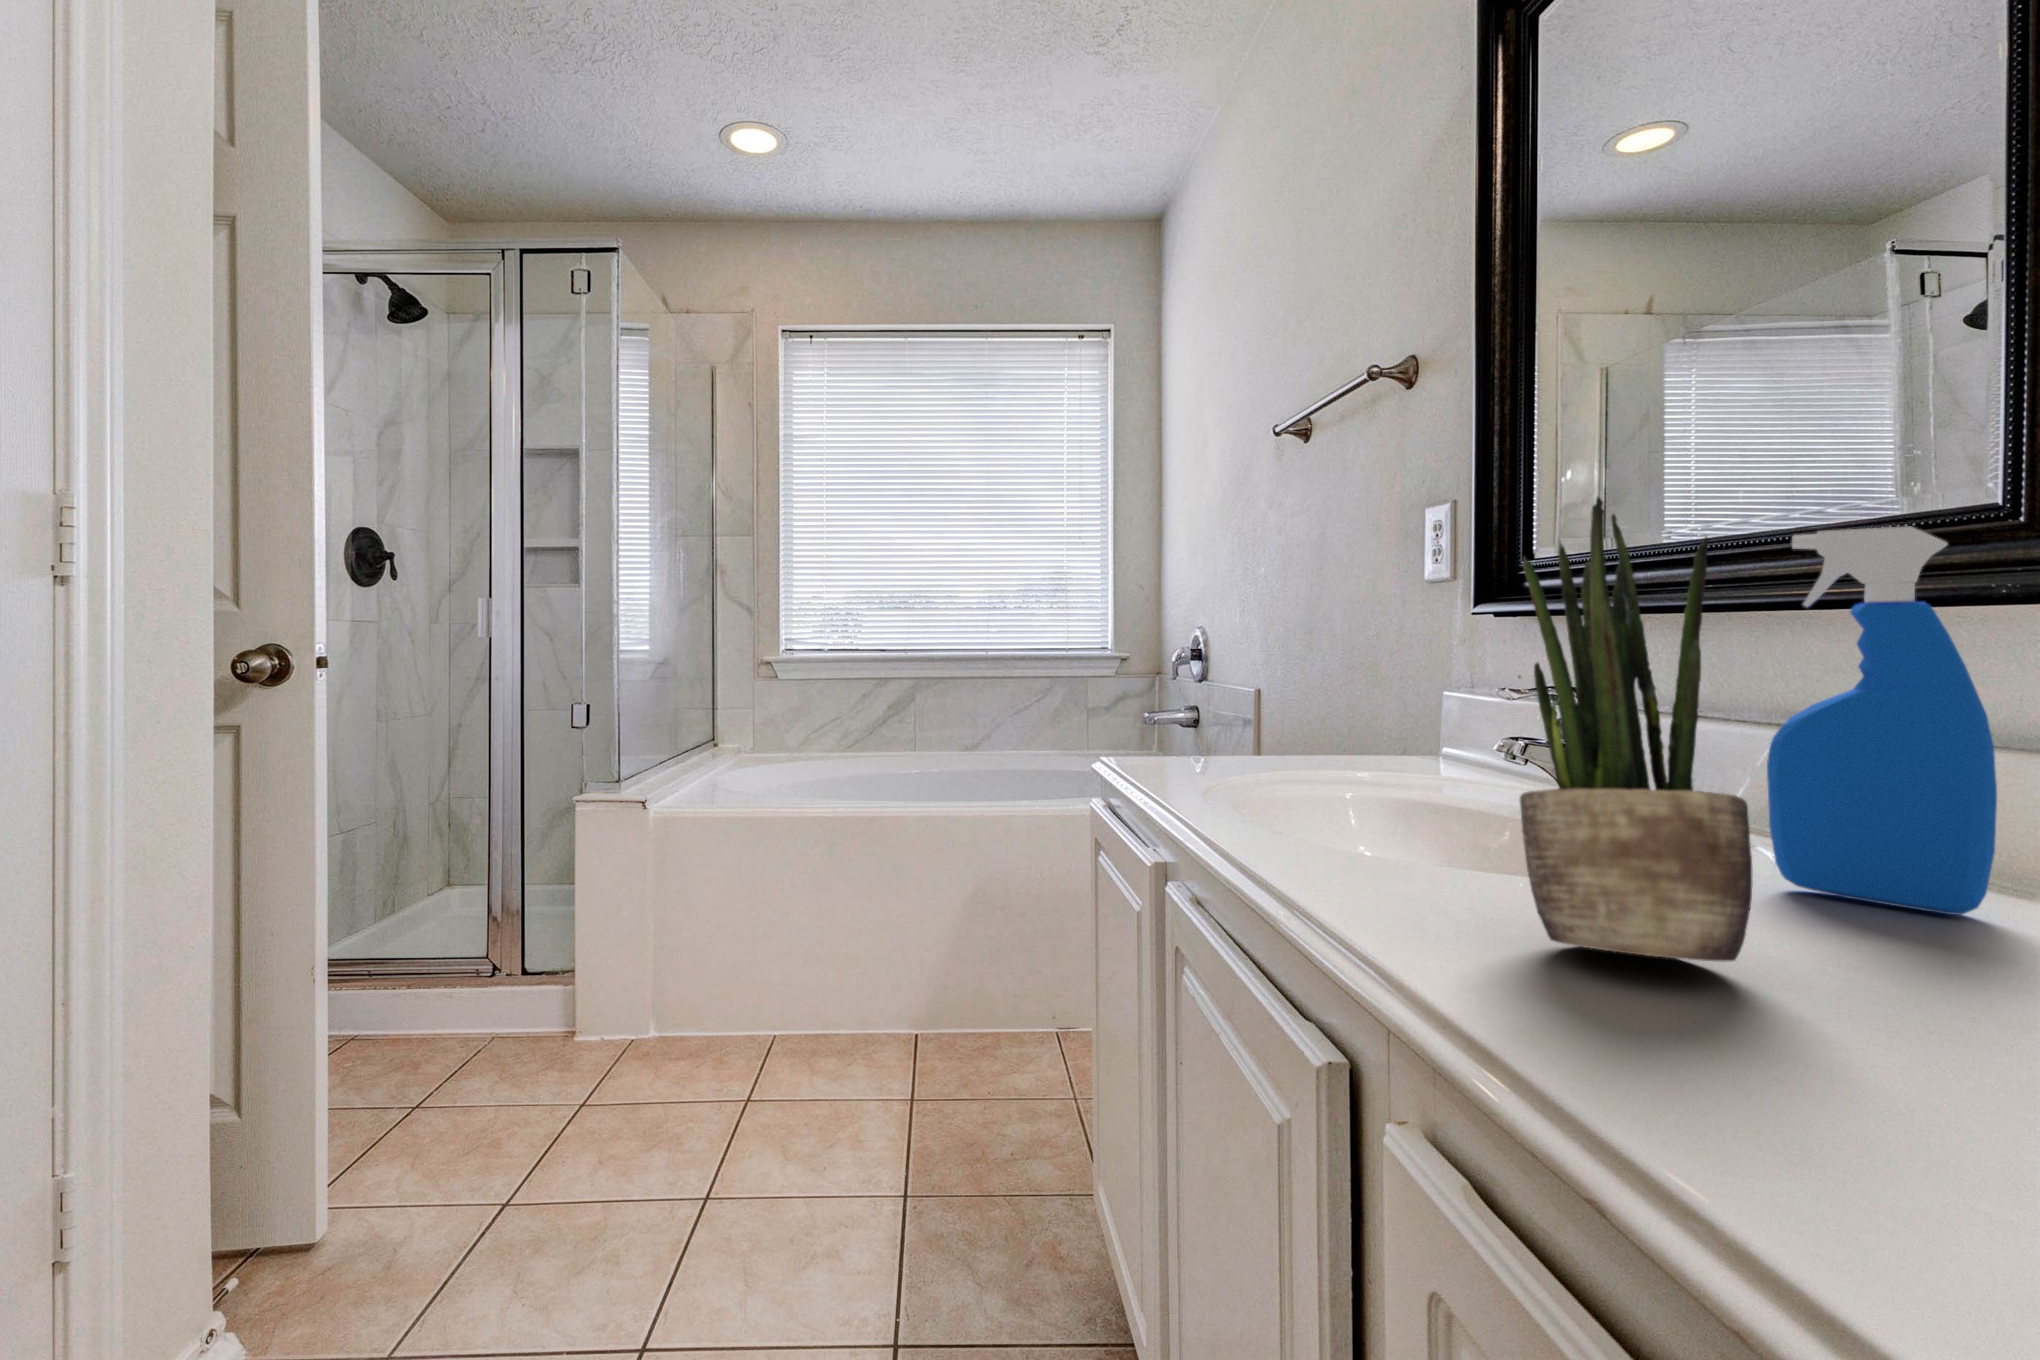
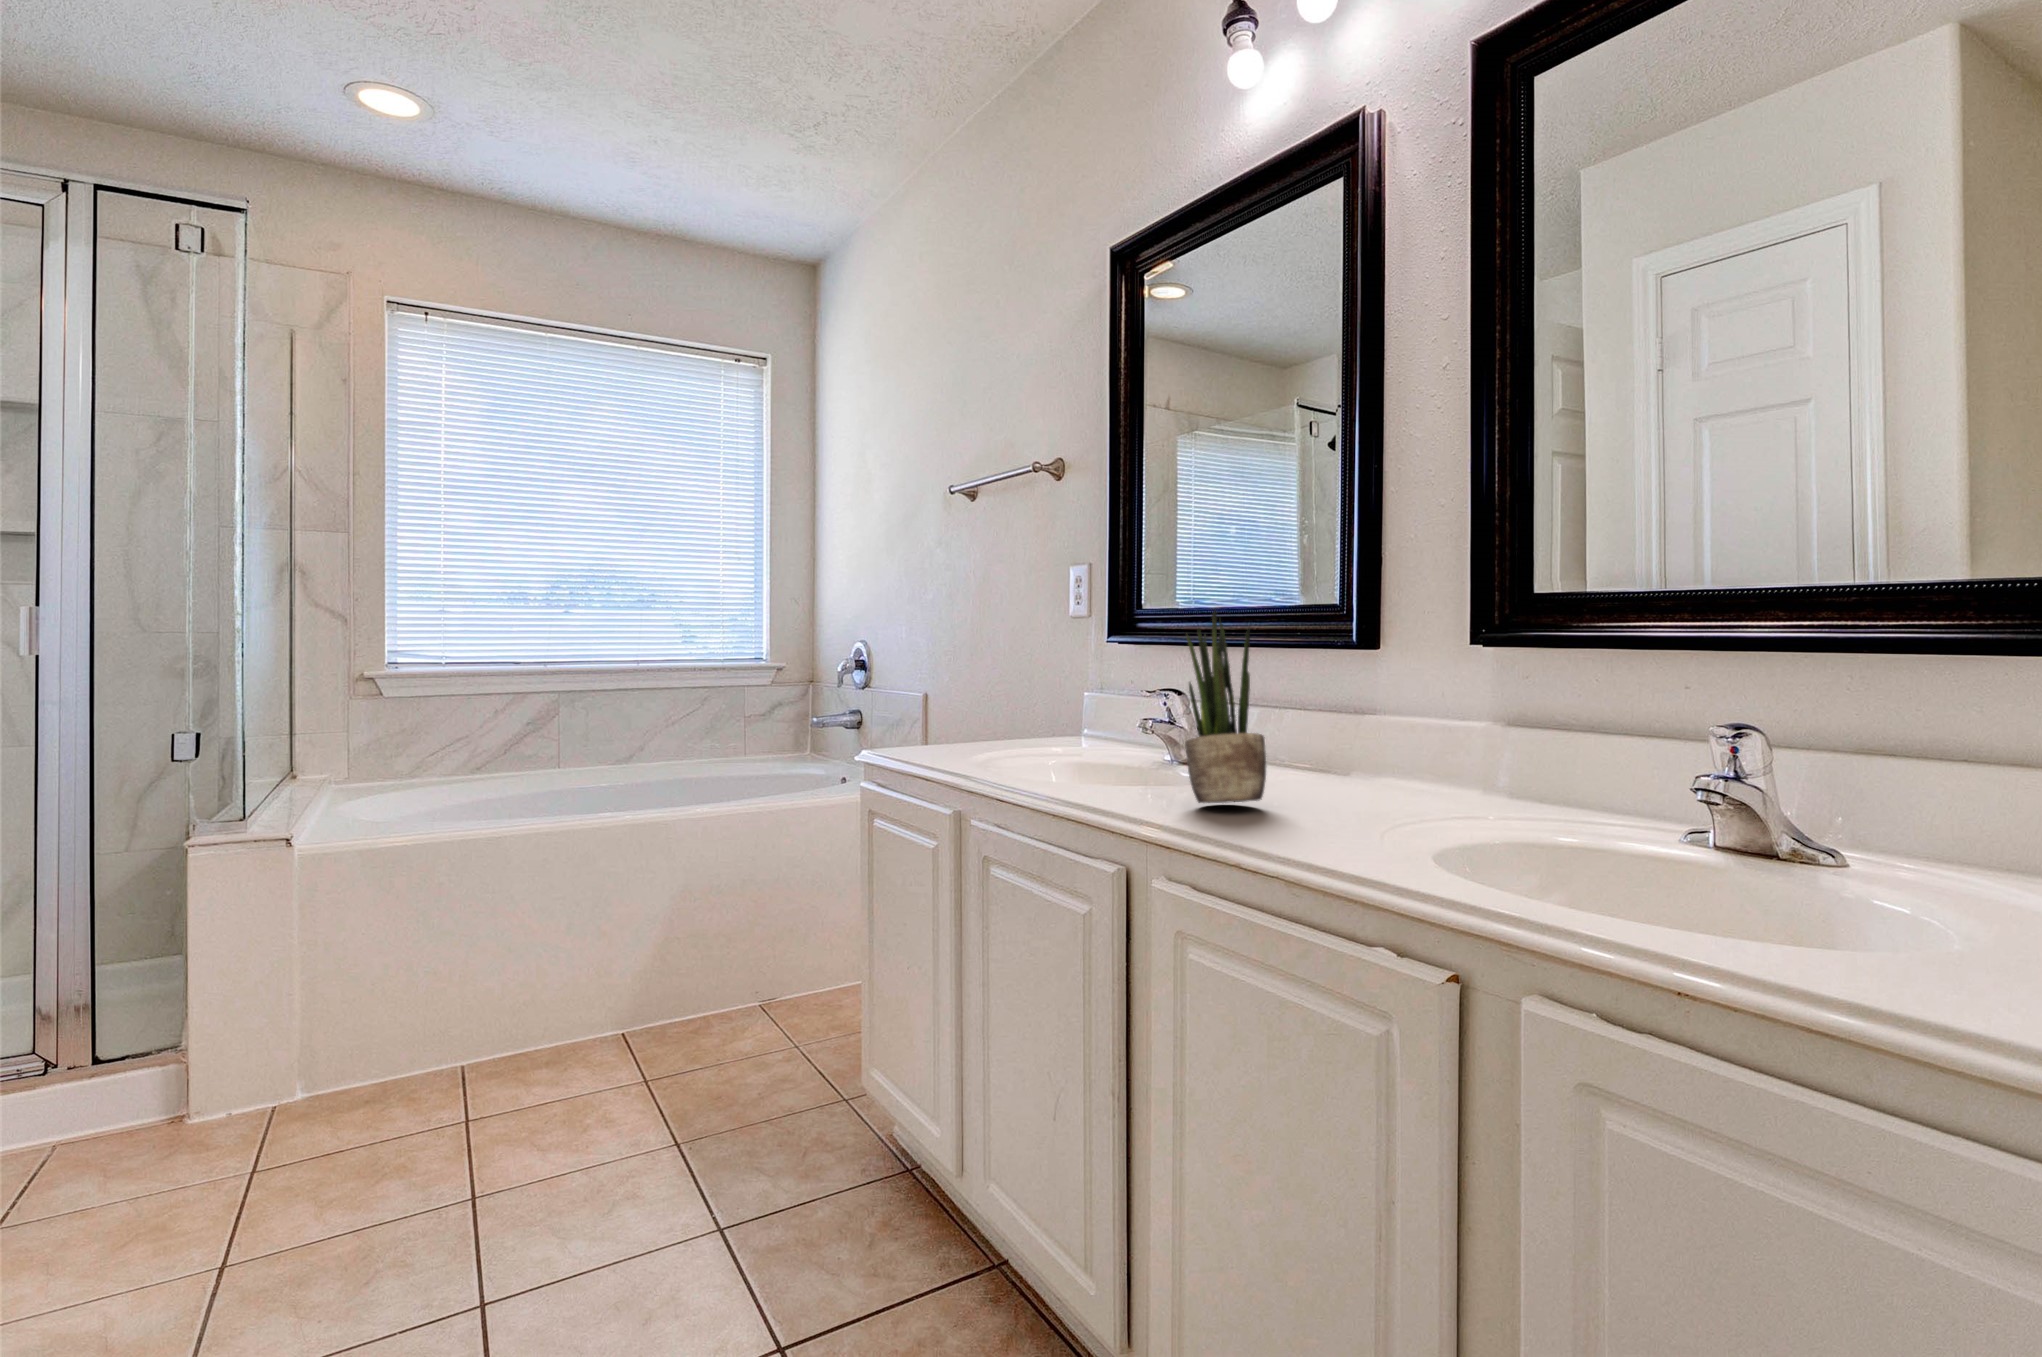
spray bottle: present [1767,526,1997,915] -> none [1262,617,1336,783]

